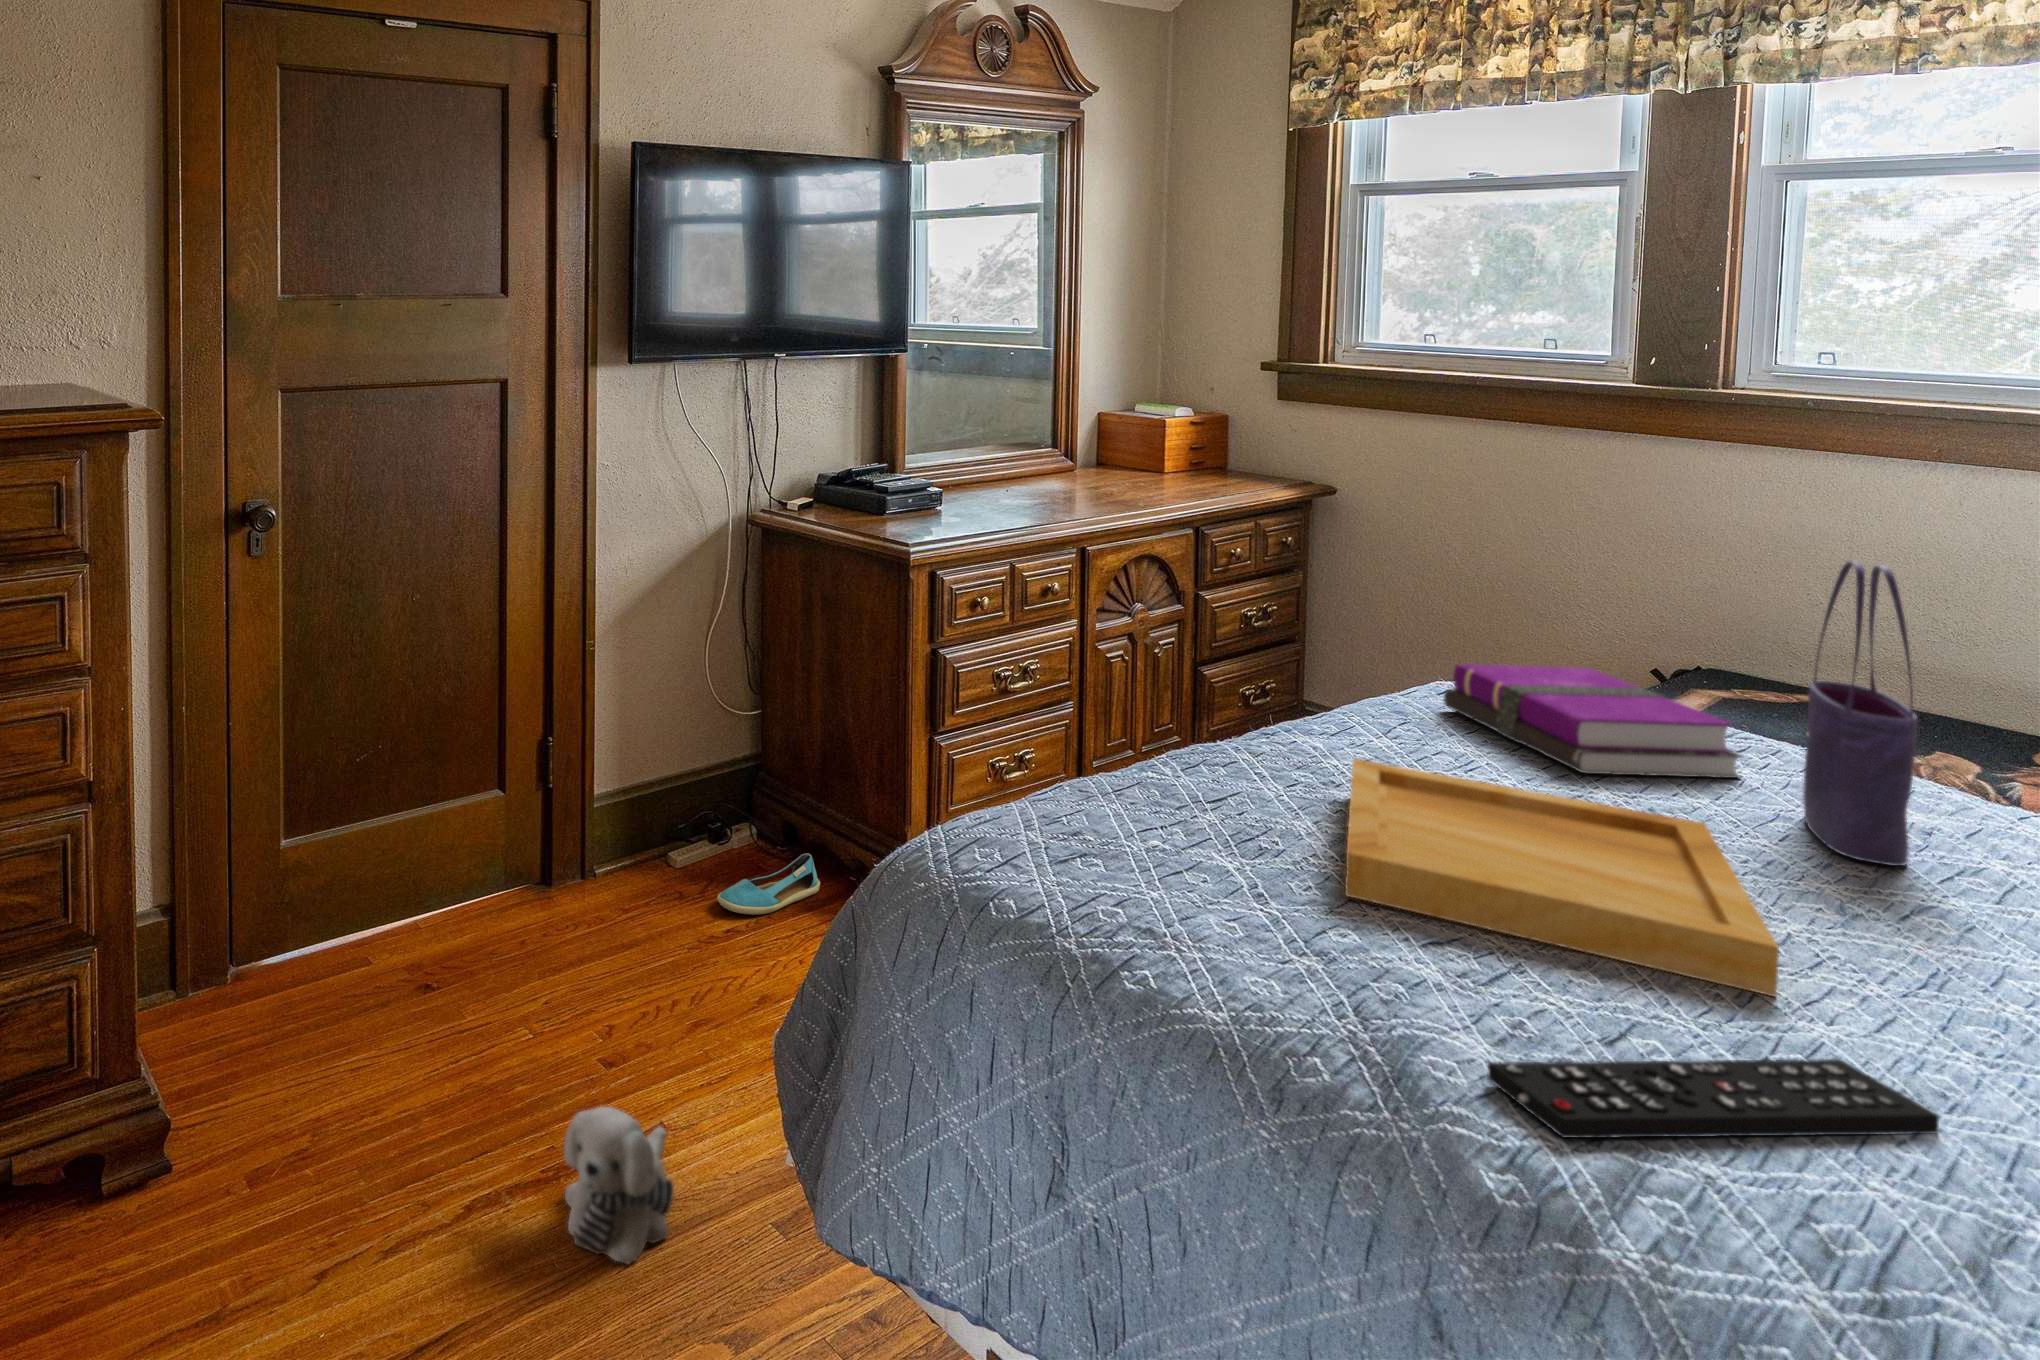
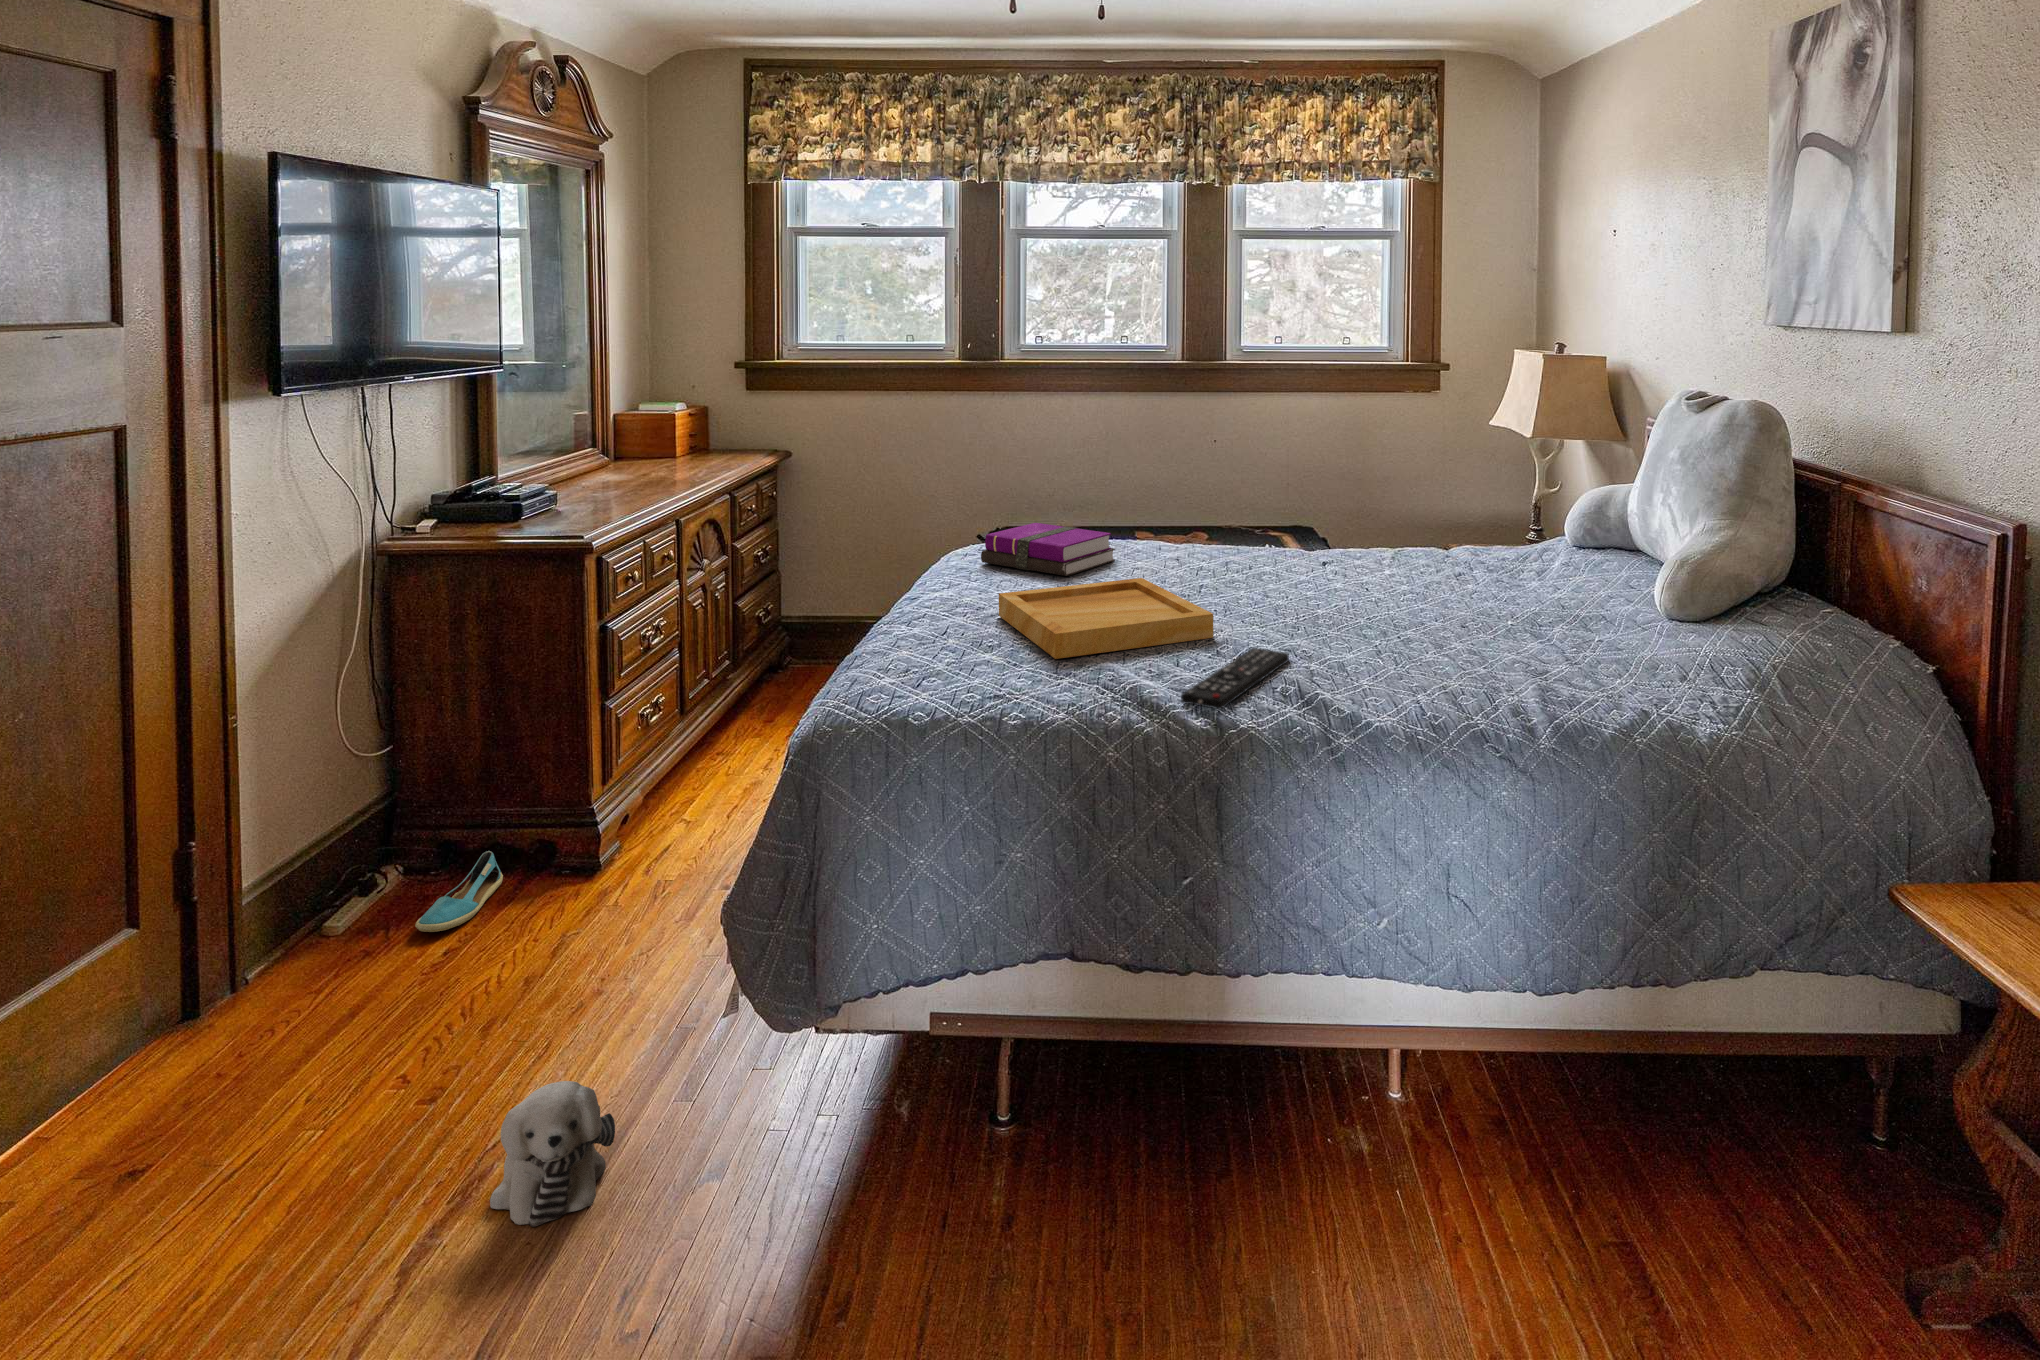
tote bag: present [1803,561,1918,866] -> none [1149,437,1195,580]

